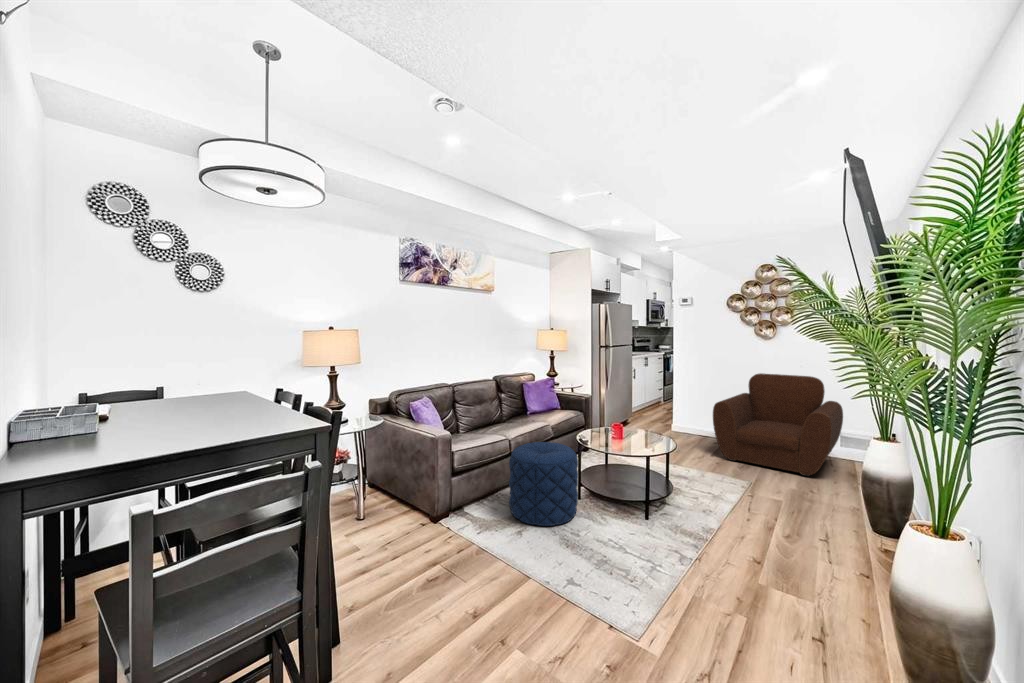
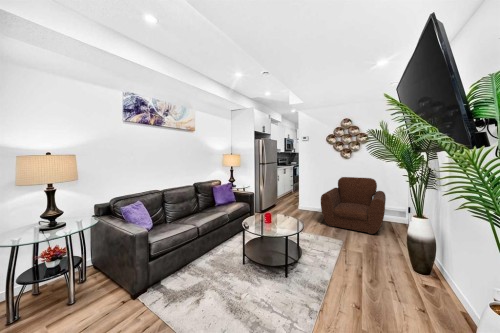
pouf: present [509,442,578,526] -> none [193,228,242,292]

